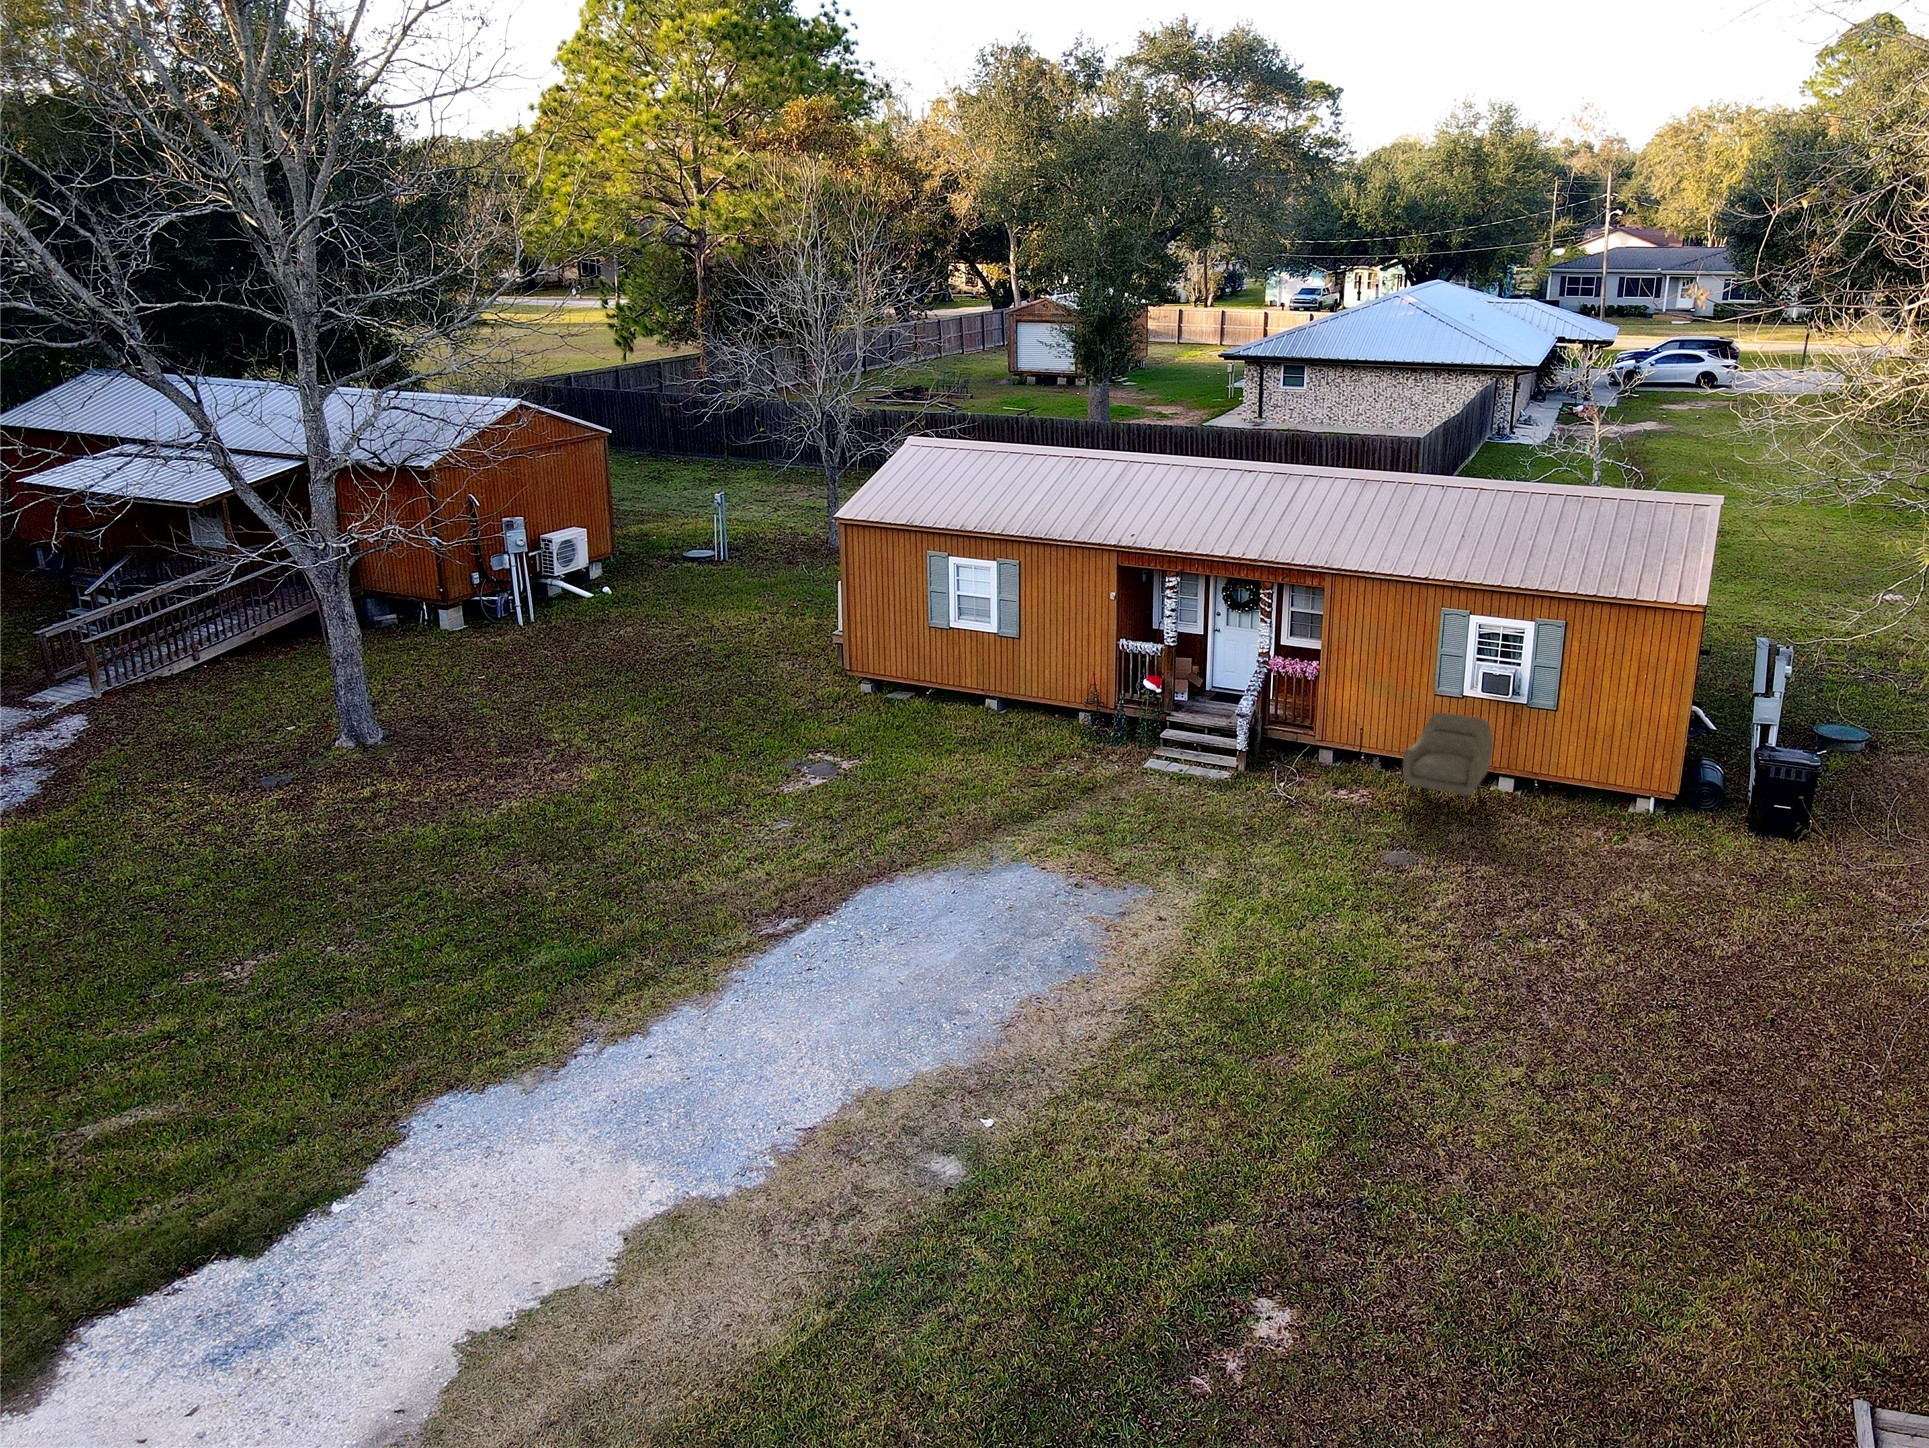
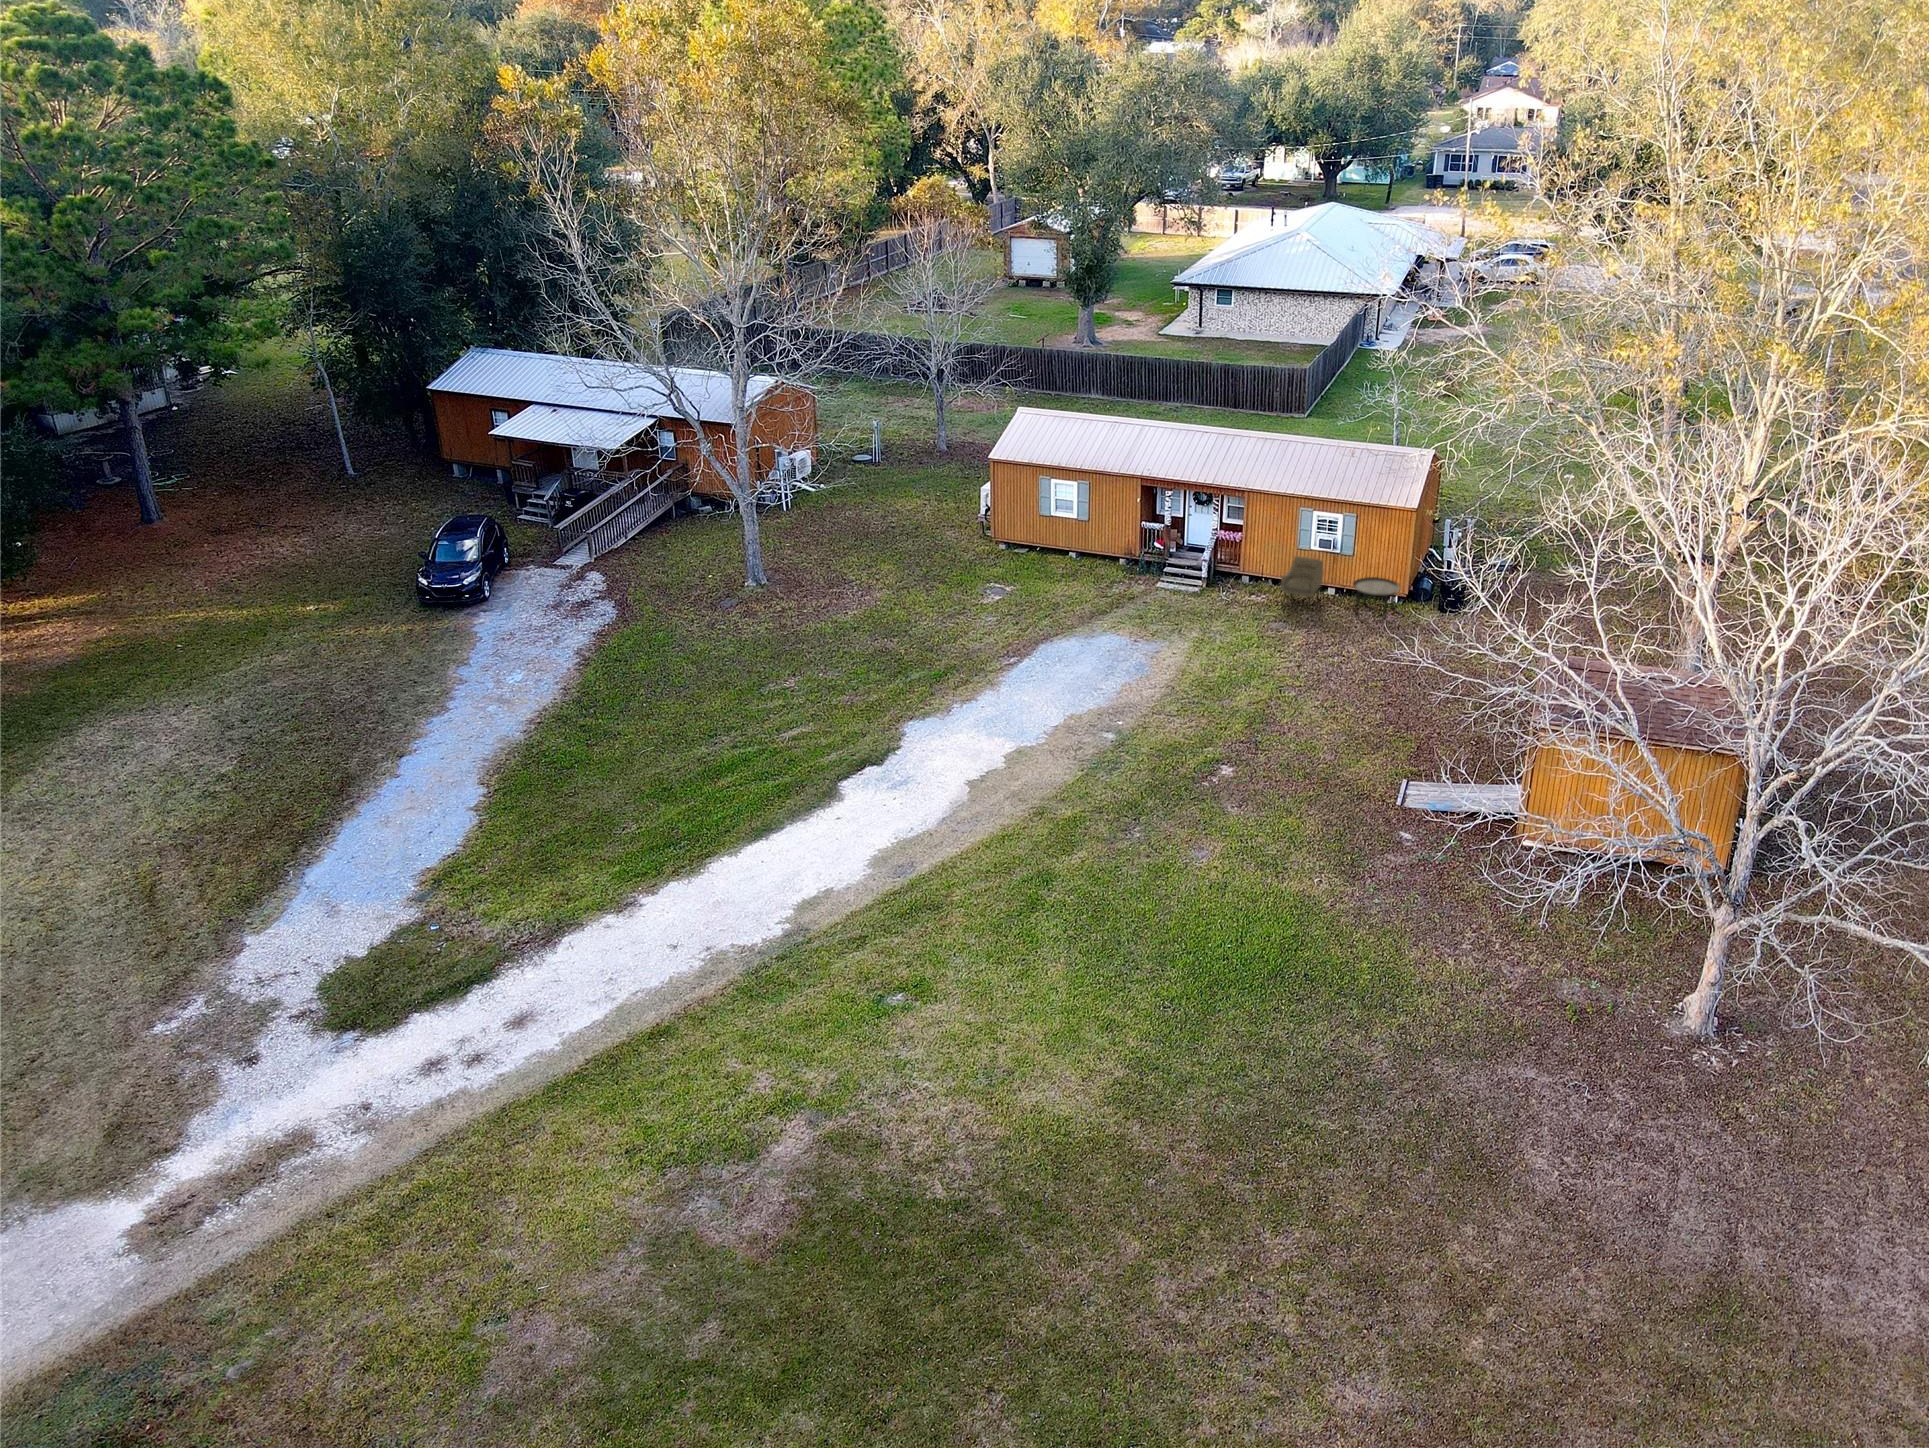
round table: none [1562,756,1672,847] -> present [1353,577,1401,618]

